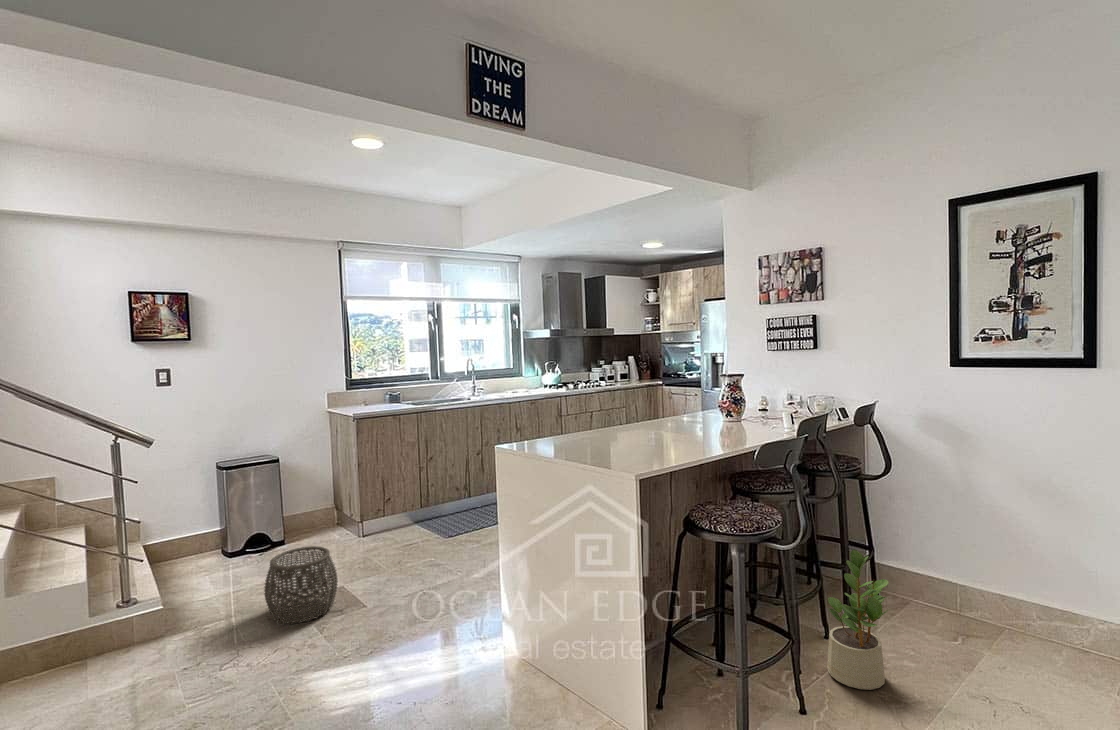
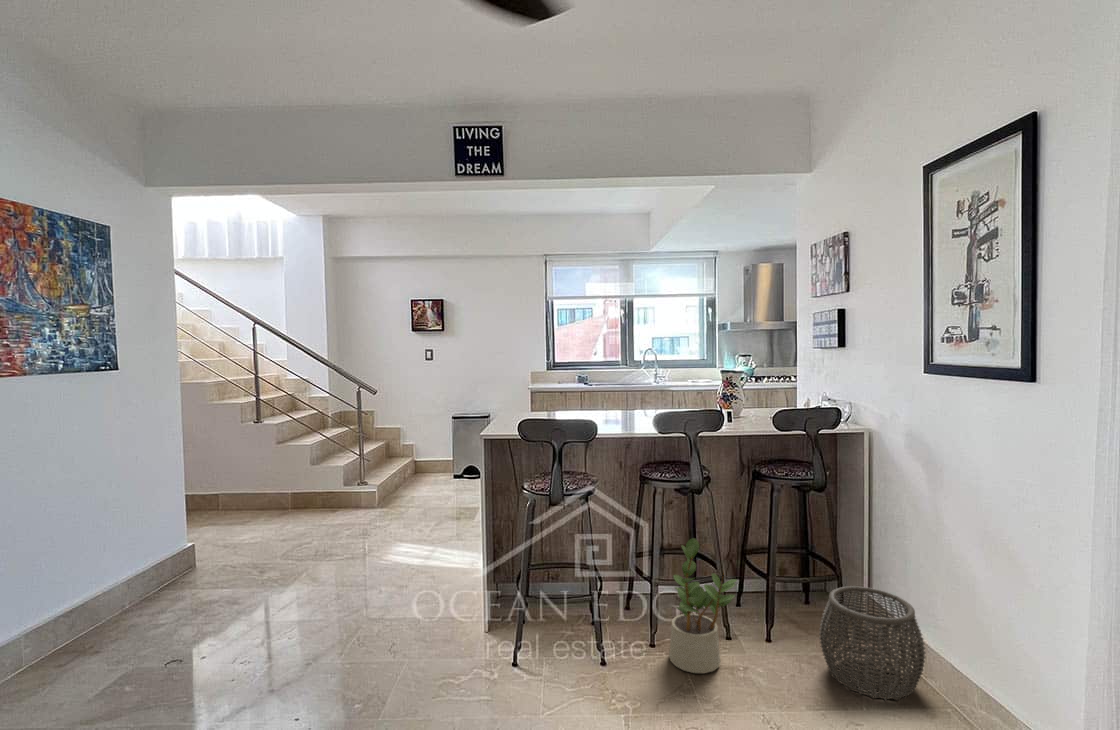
woven basket: present [264,546,338,624] -> present [819,586,926,700]

